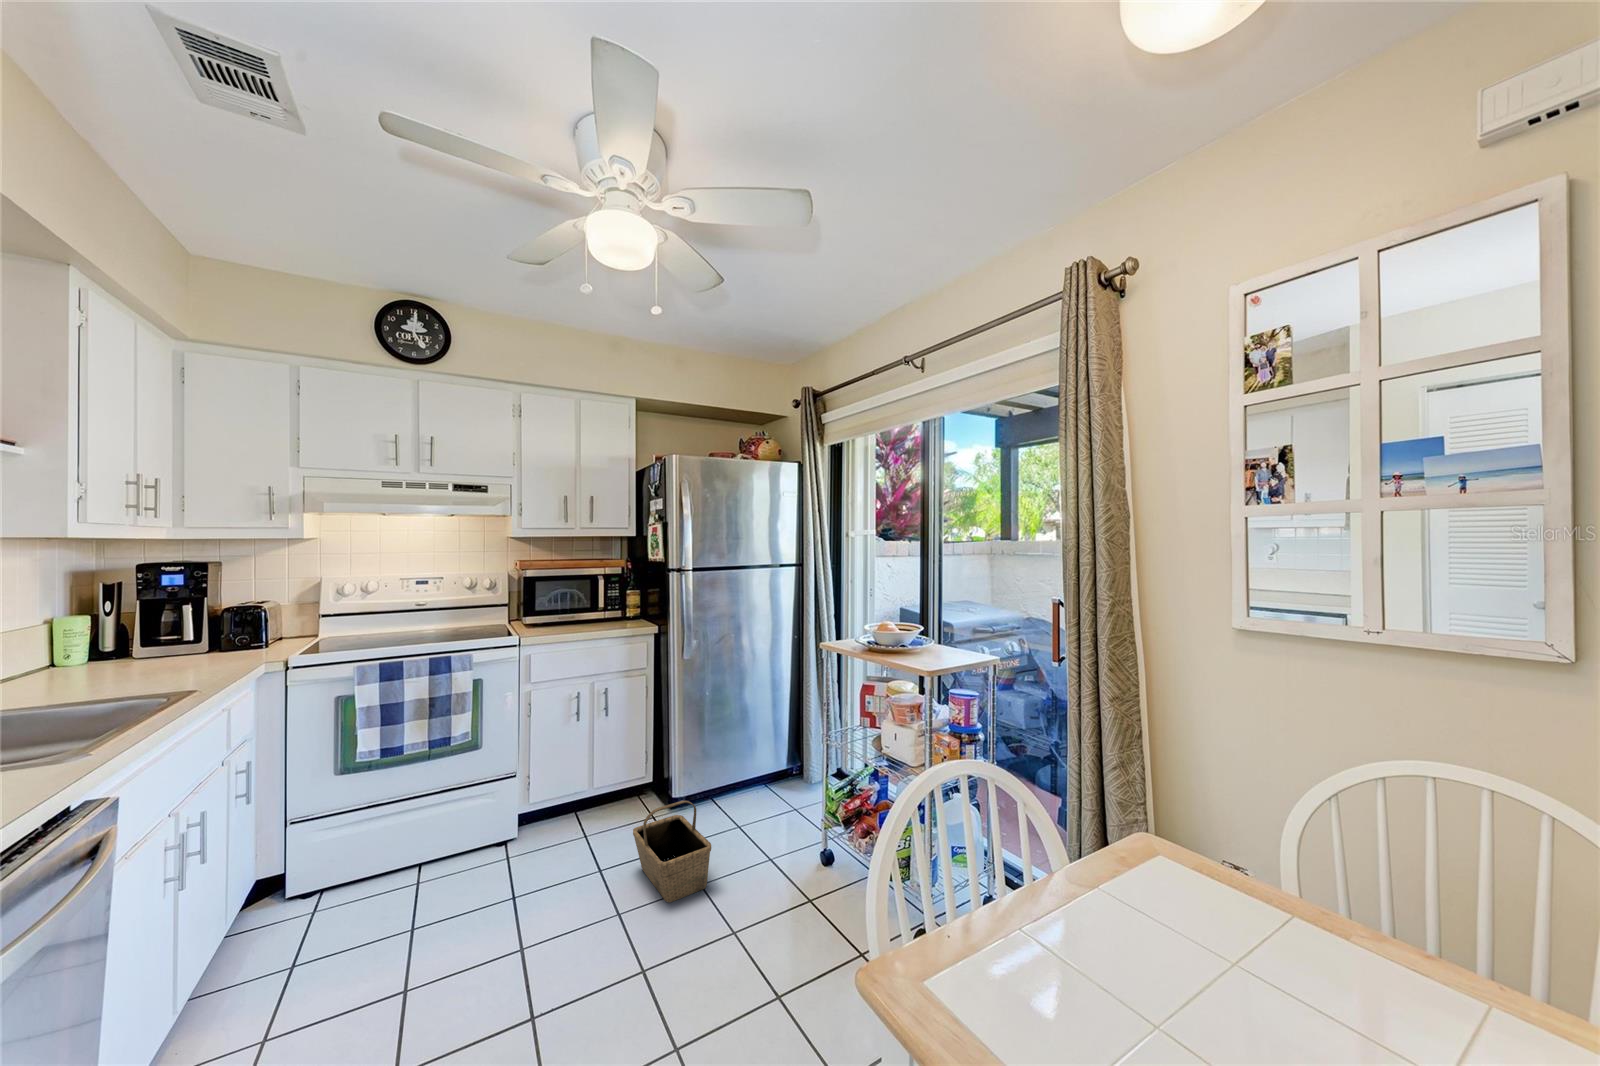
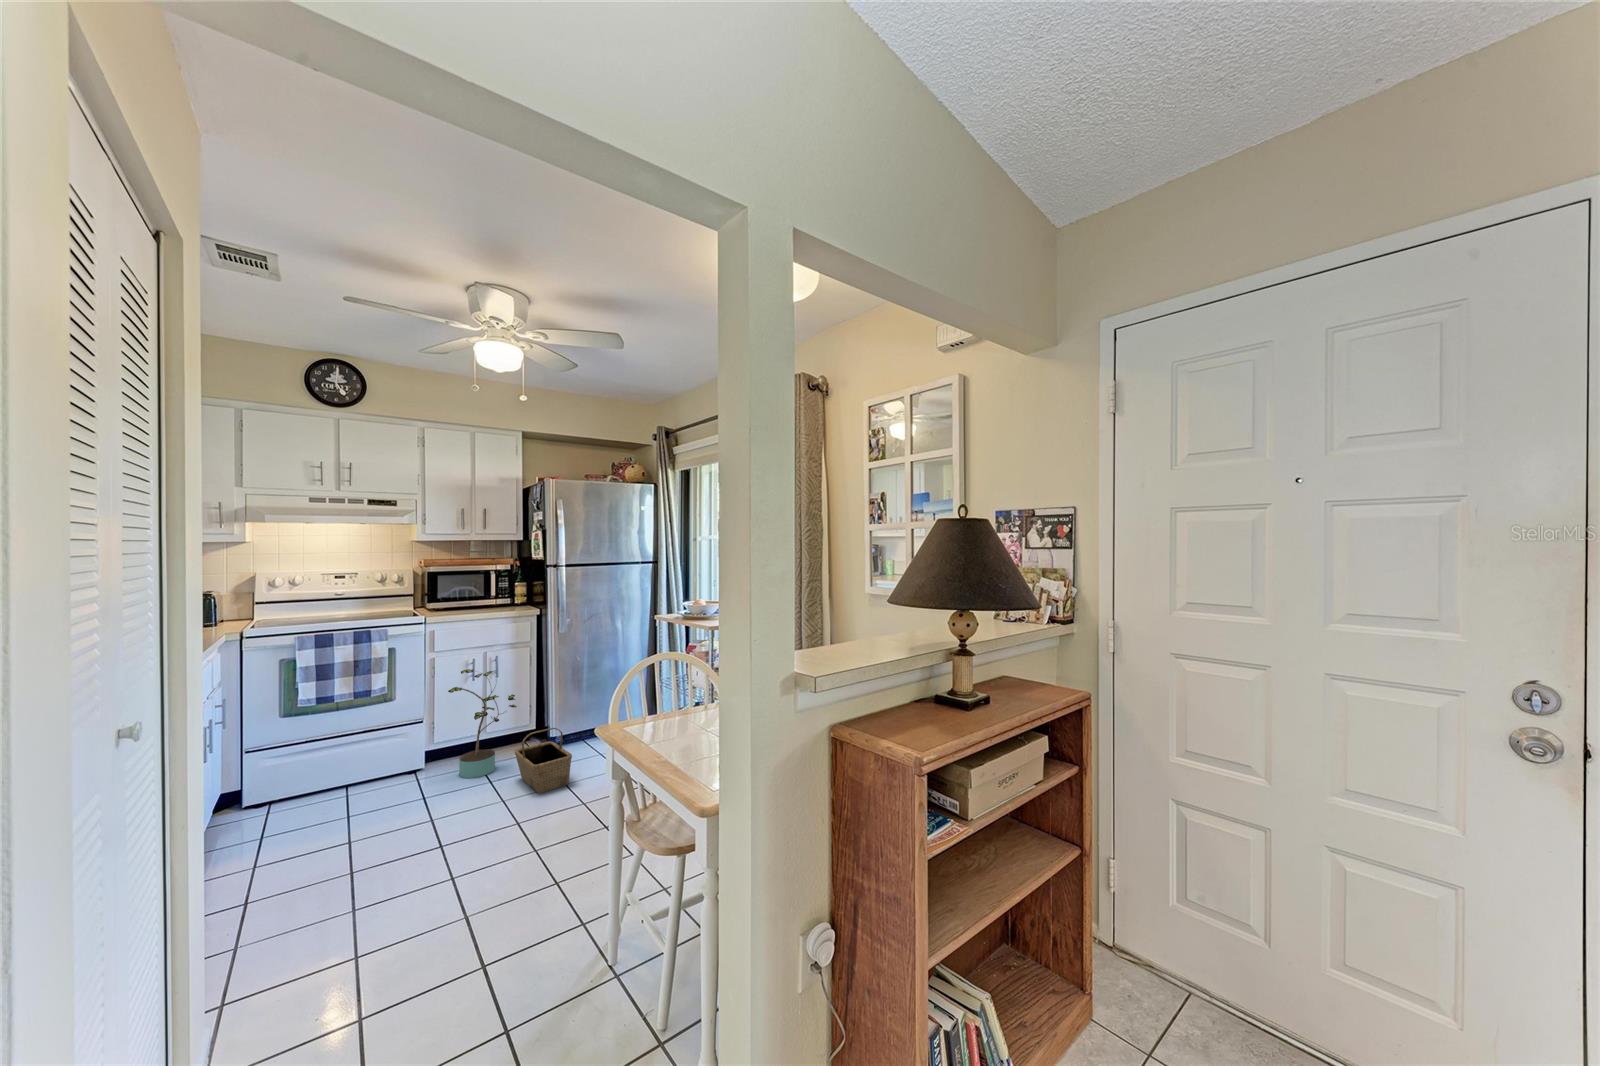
potted plant: none [546,709,634,862] -> present [448,669,517,778]

